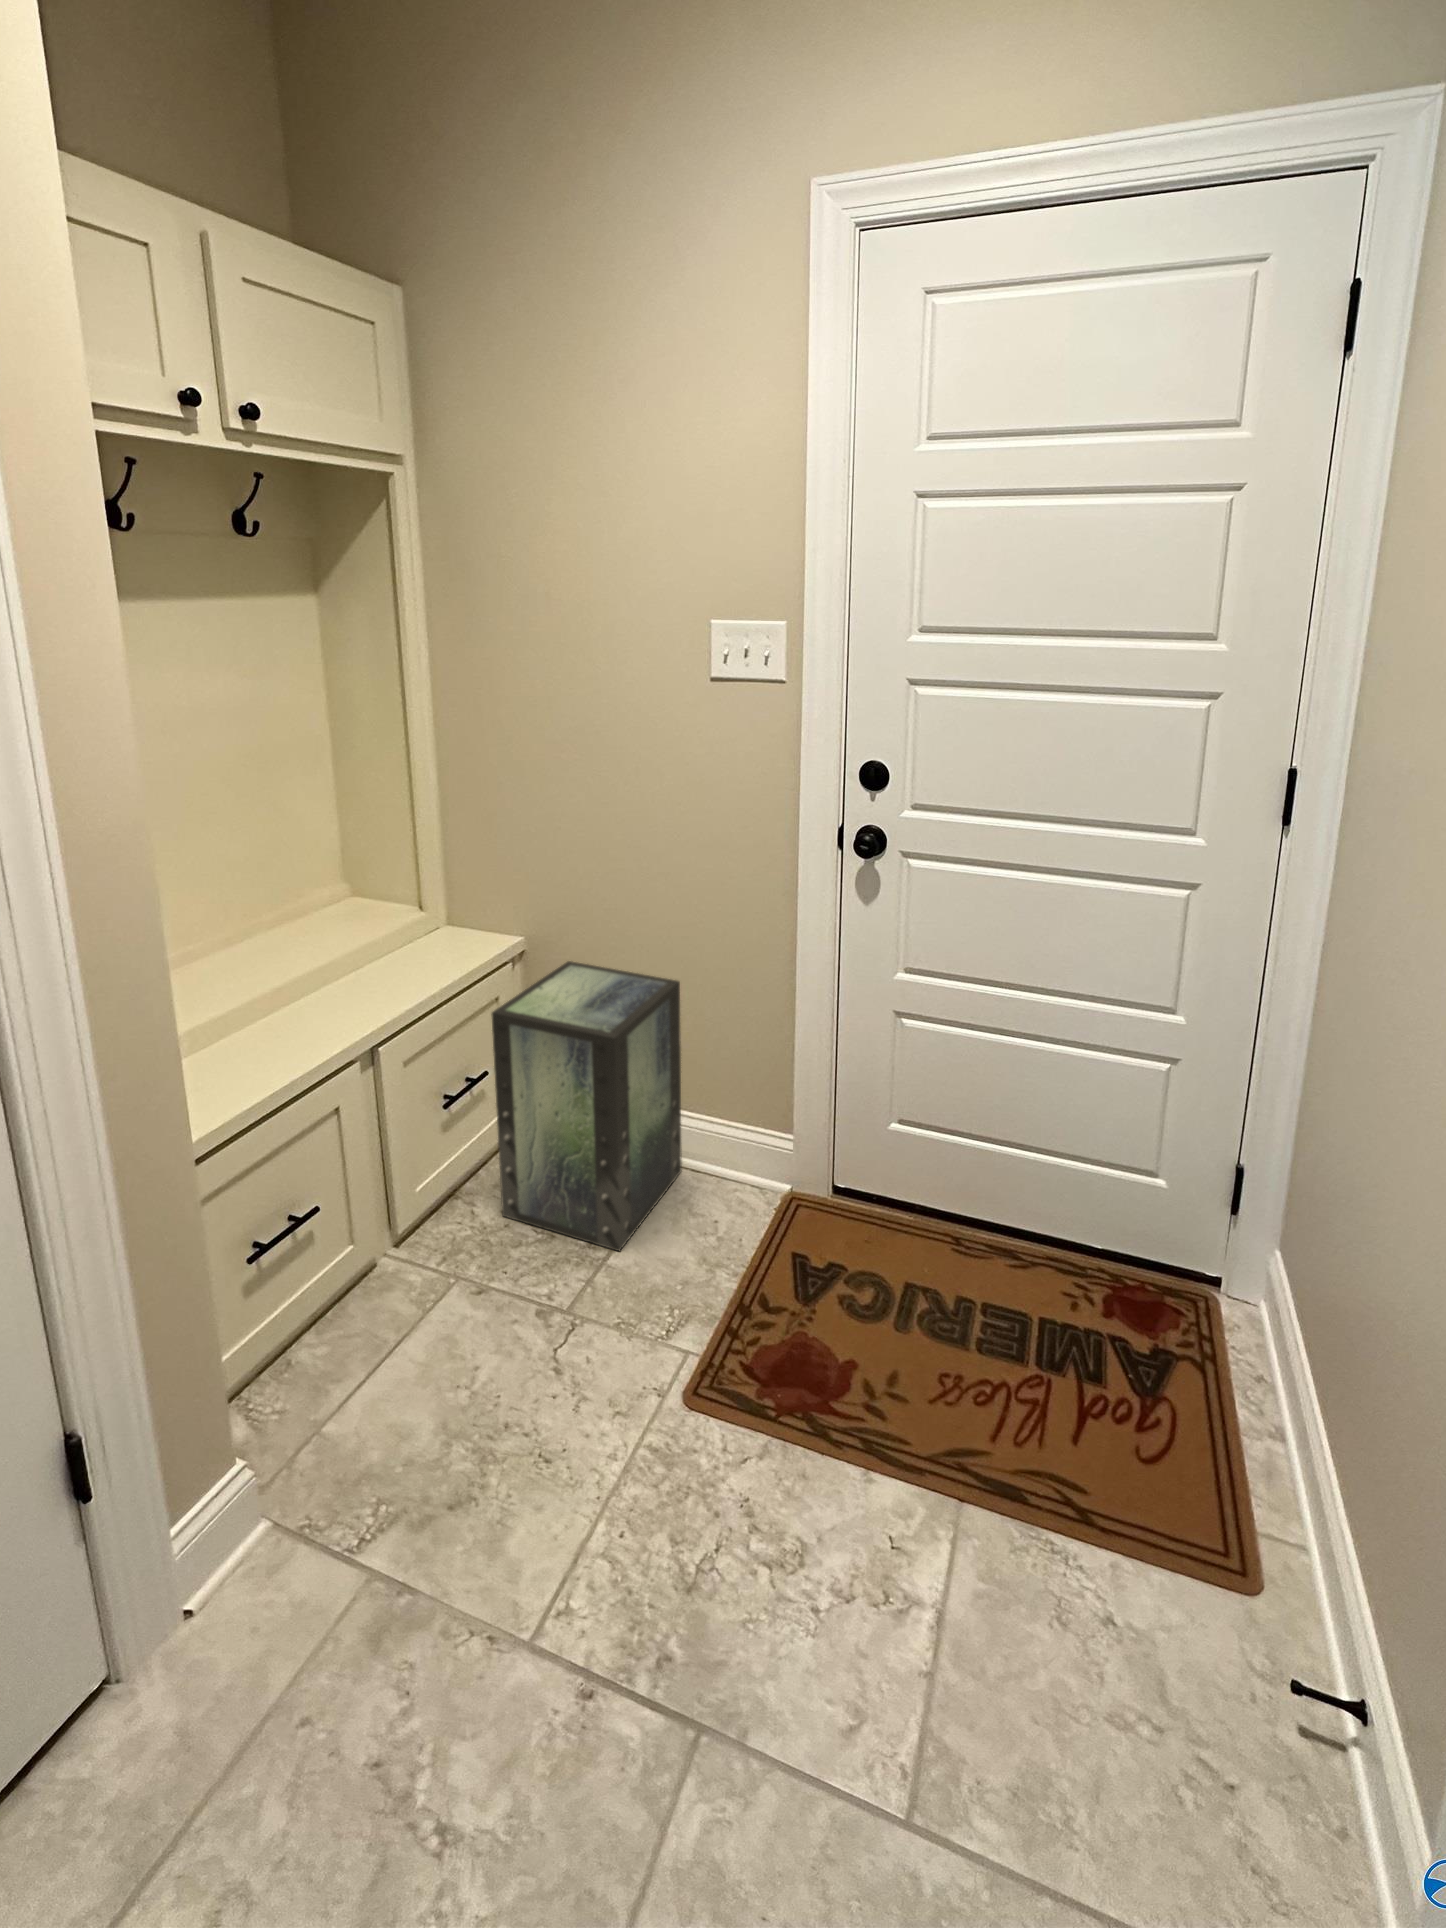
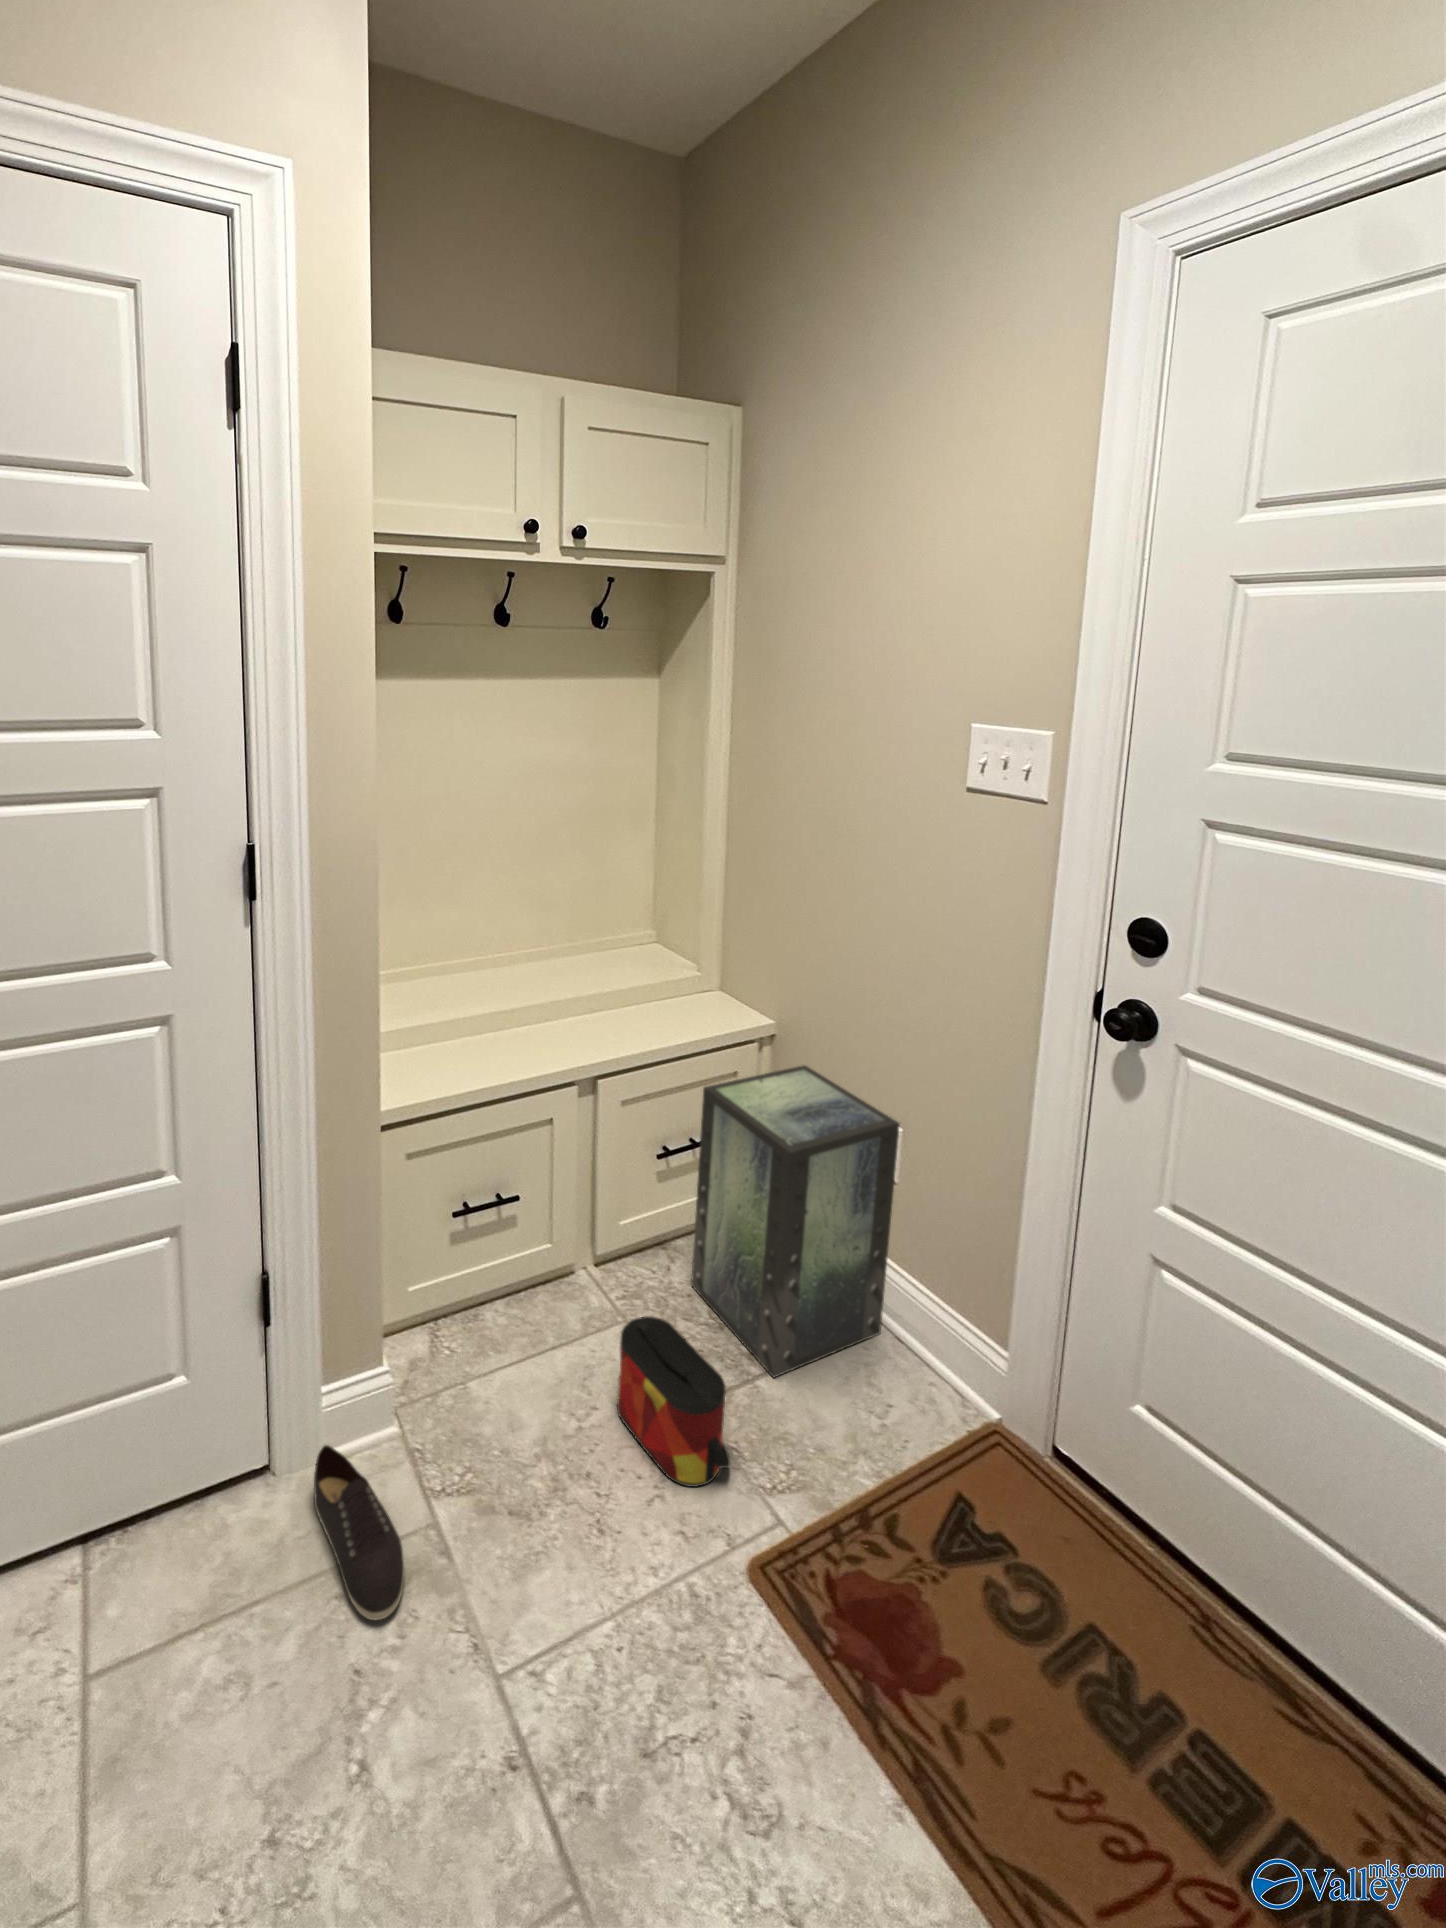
bag: none [483,1249,631,1382] -> present [617,1316,730,1487]
shoe: none [193,1589,388,1713] -> present [314,1445,405,1620]

